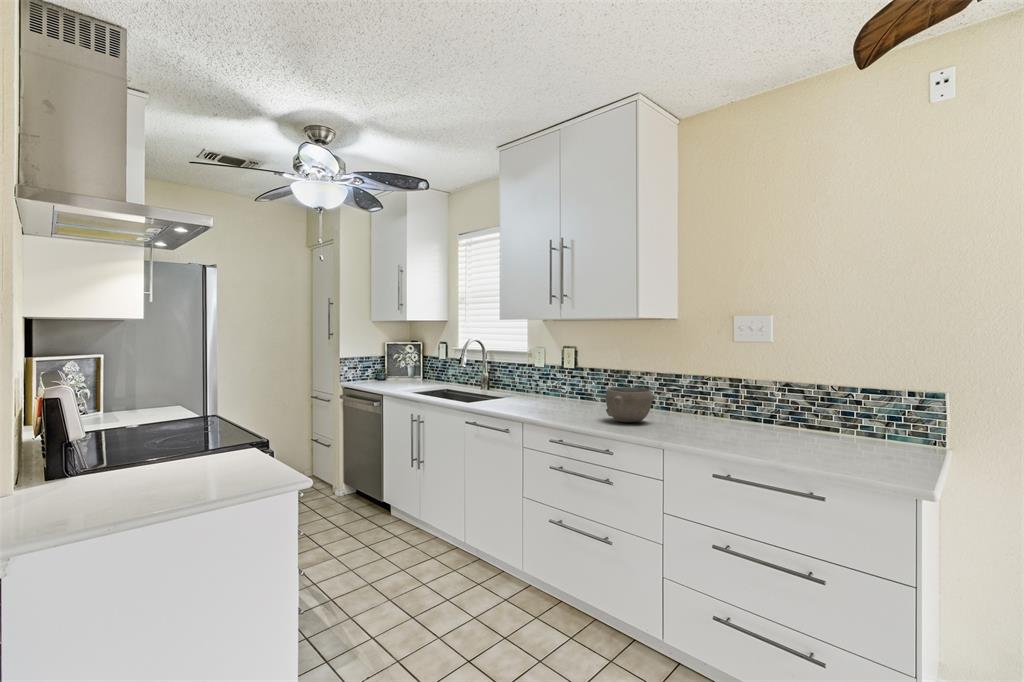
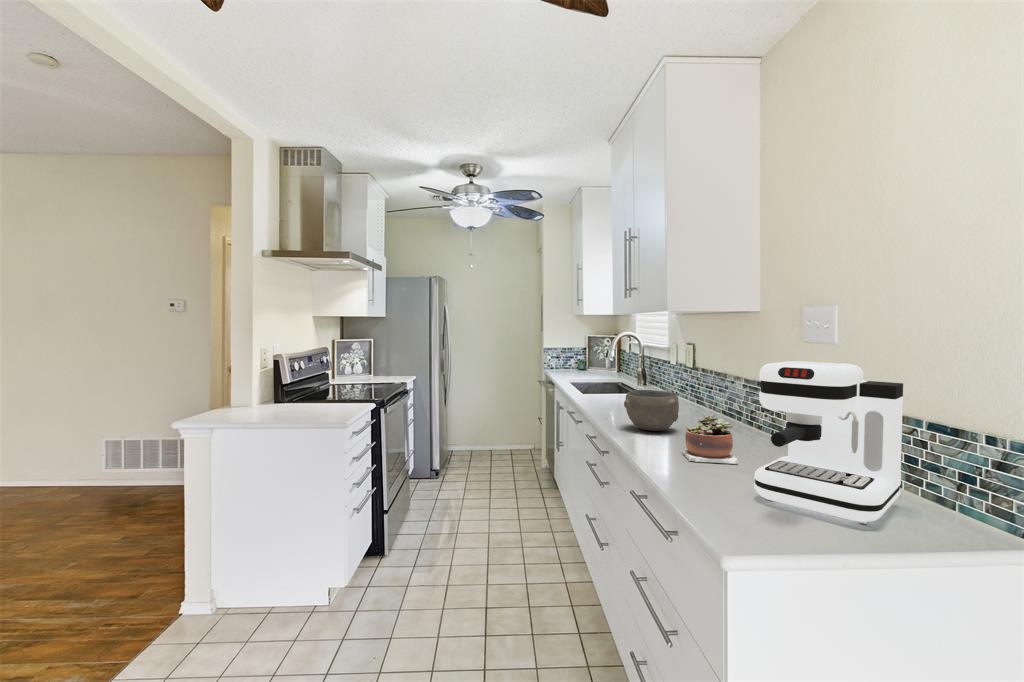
coffee maker: none [799,354,906,453] -> present [754,361,903,524]
succulent plant: none [697,400,749,438] -> present [683,414,738,464]

